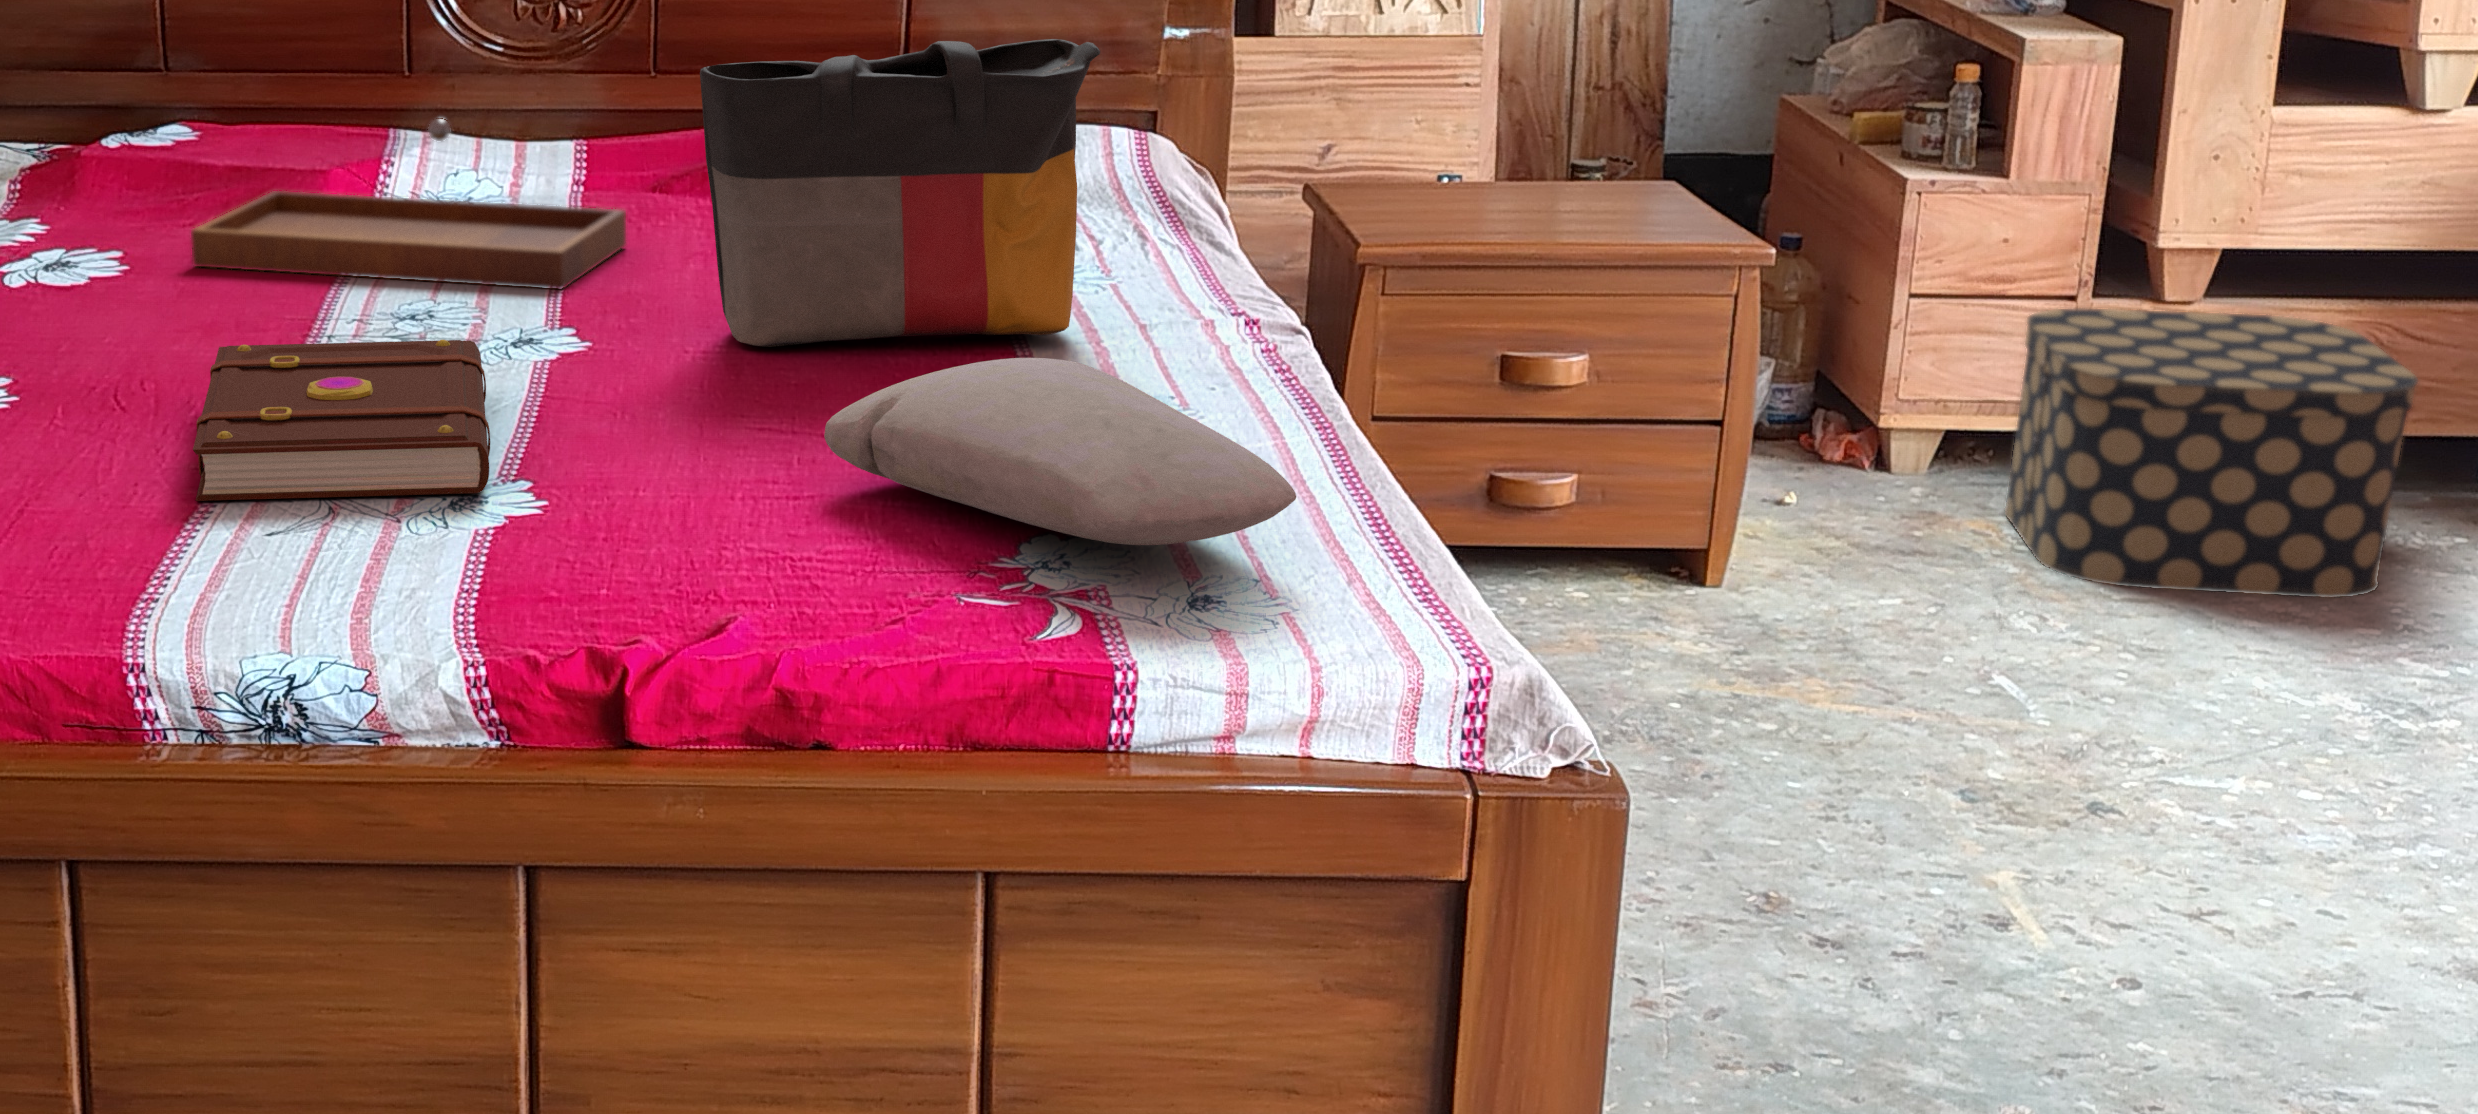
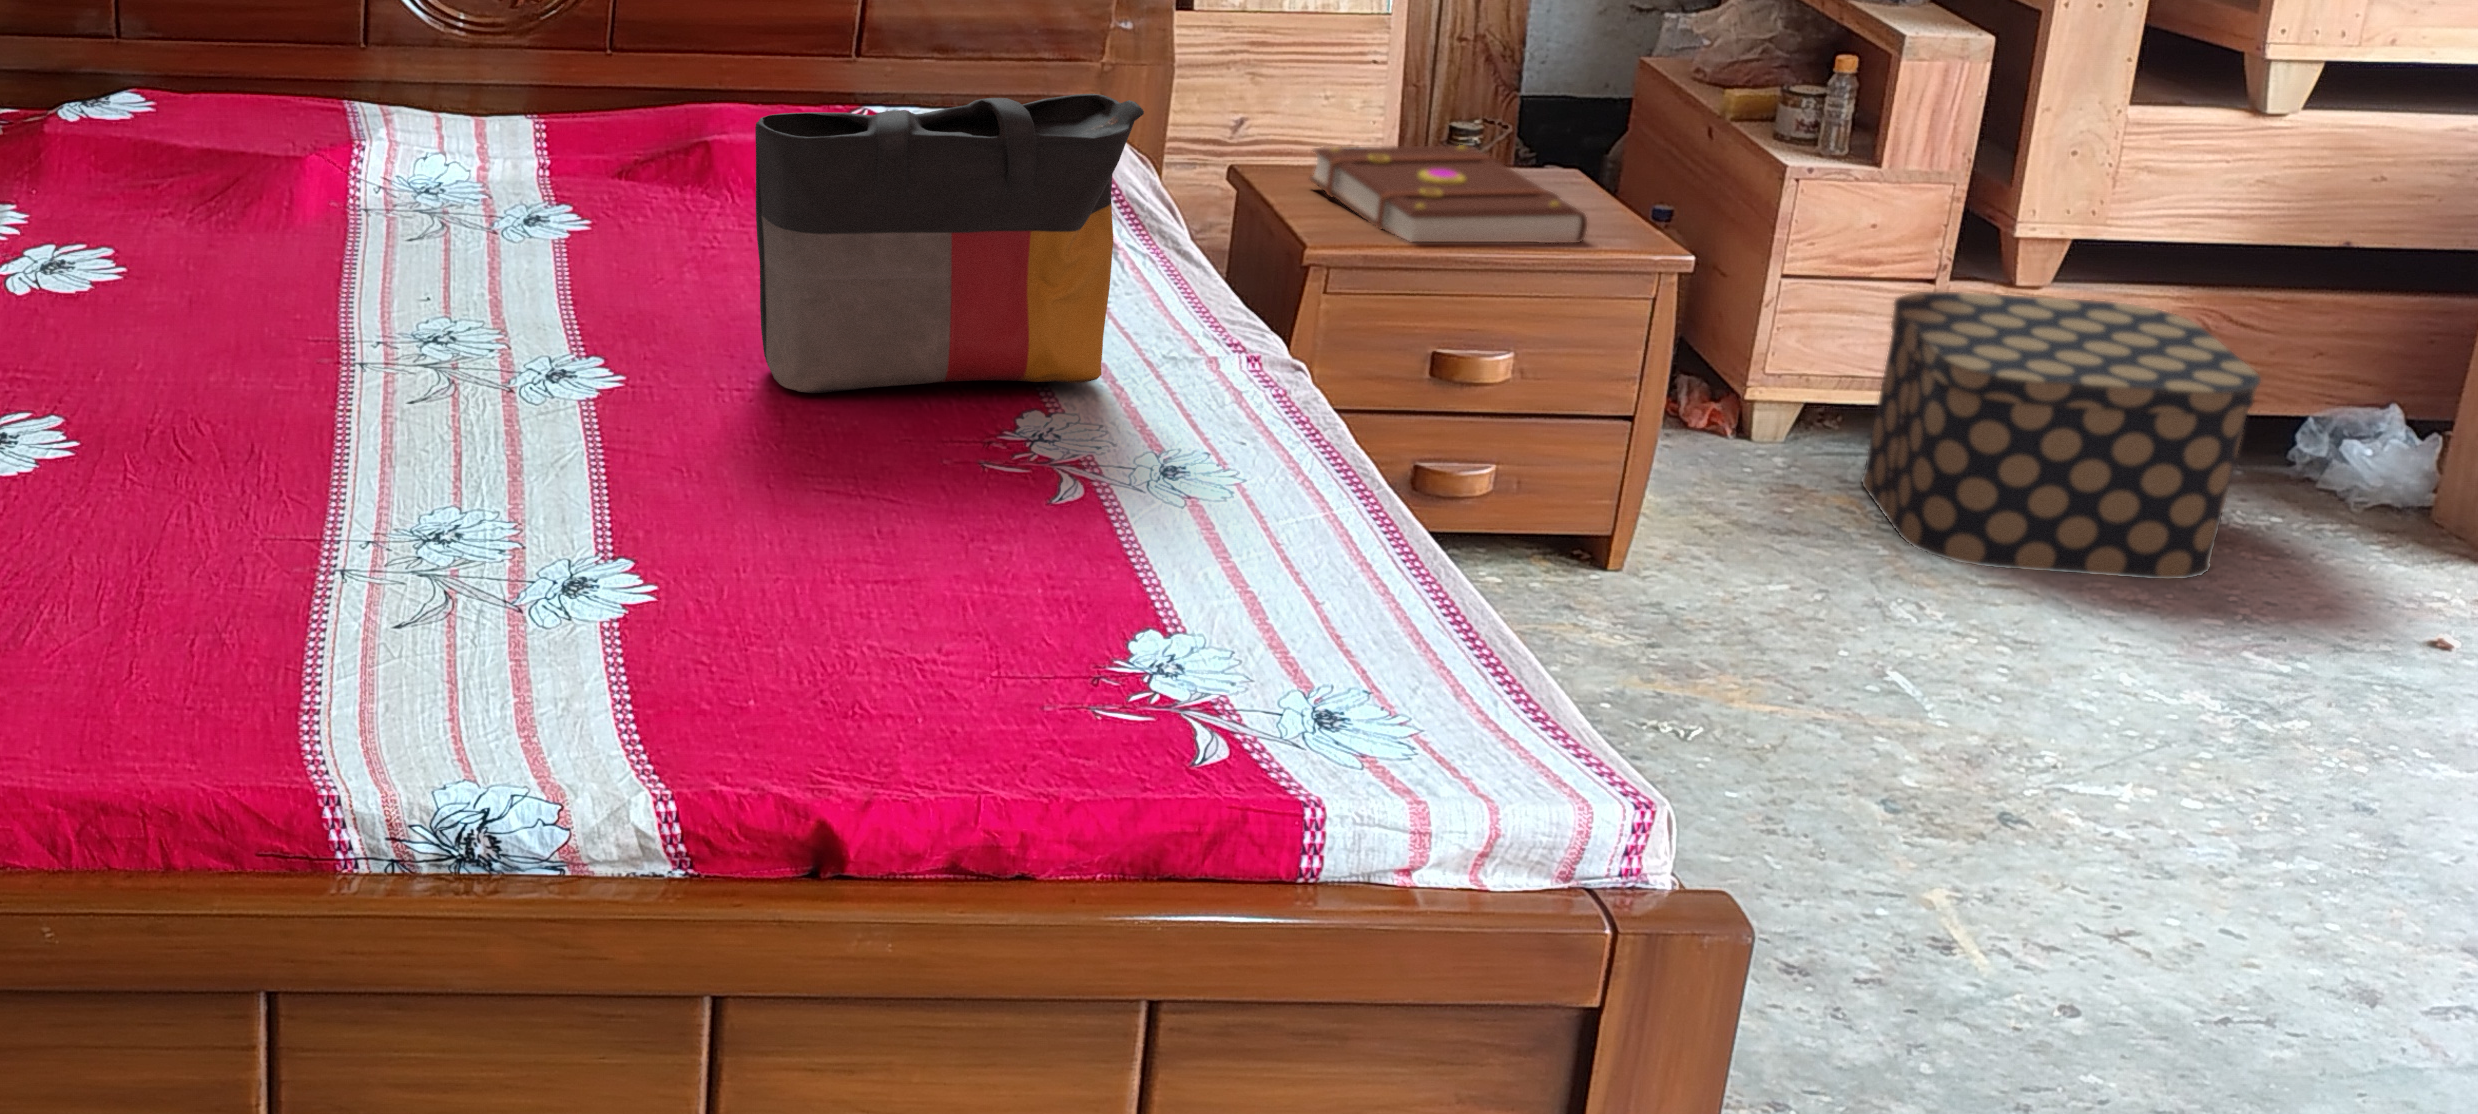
tray: present [191,119,626,289] -> none [203,131,628,313]
book: present [193,340,490,501] -> present [1310,145,1587,243]
pillow: present [824,358,1296,545] -> none [930,448,1417,664]

